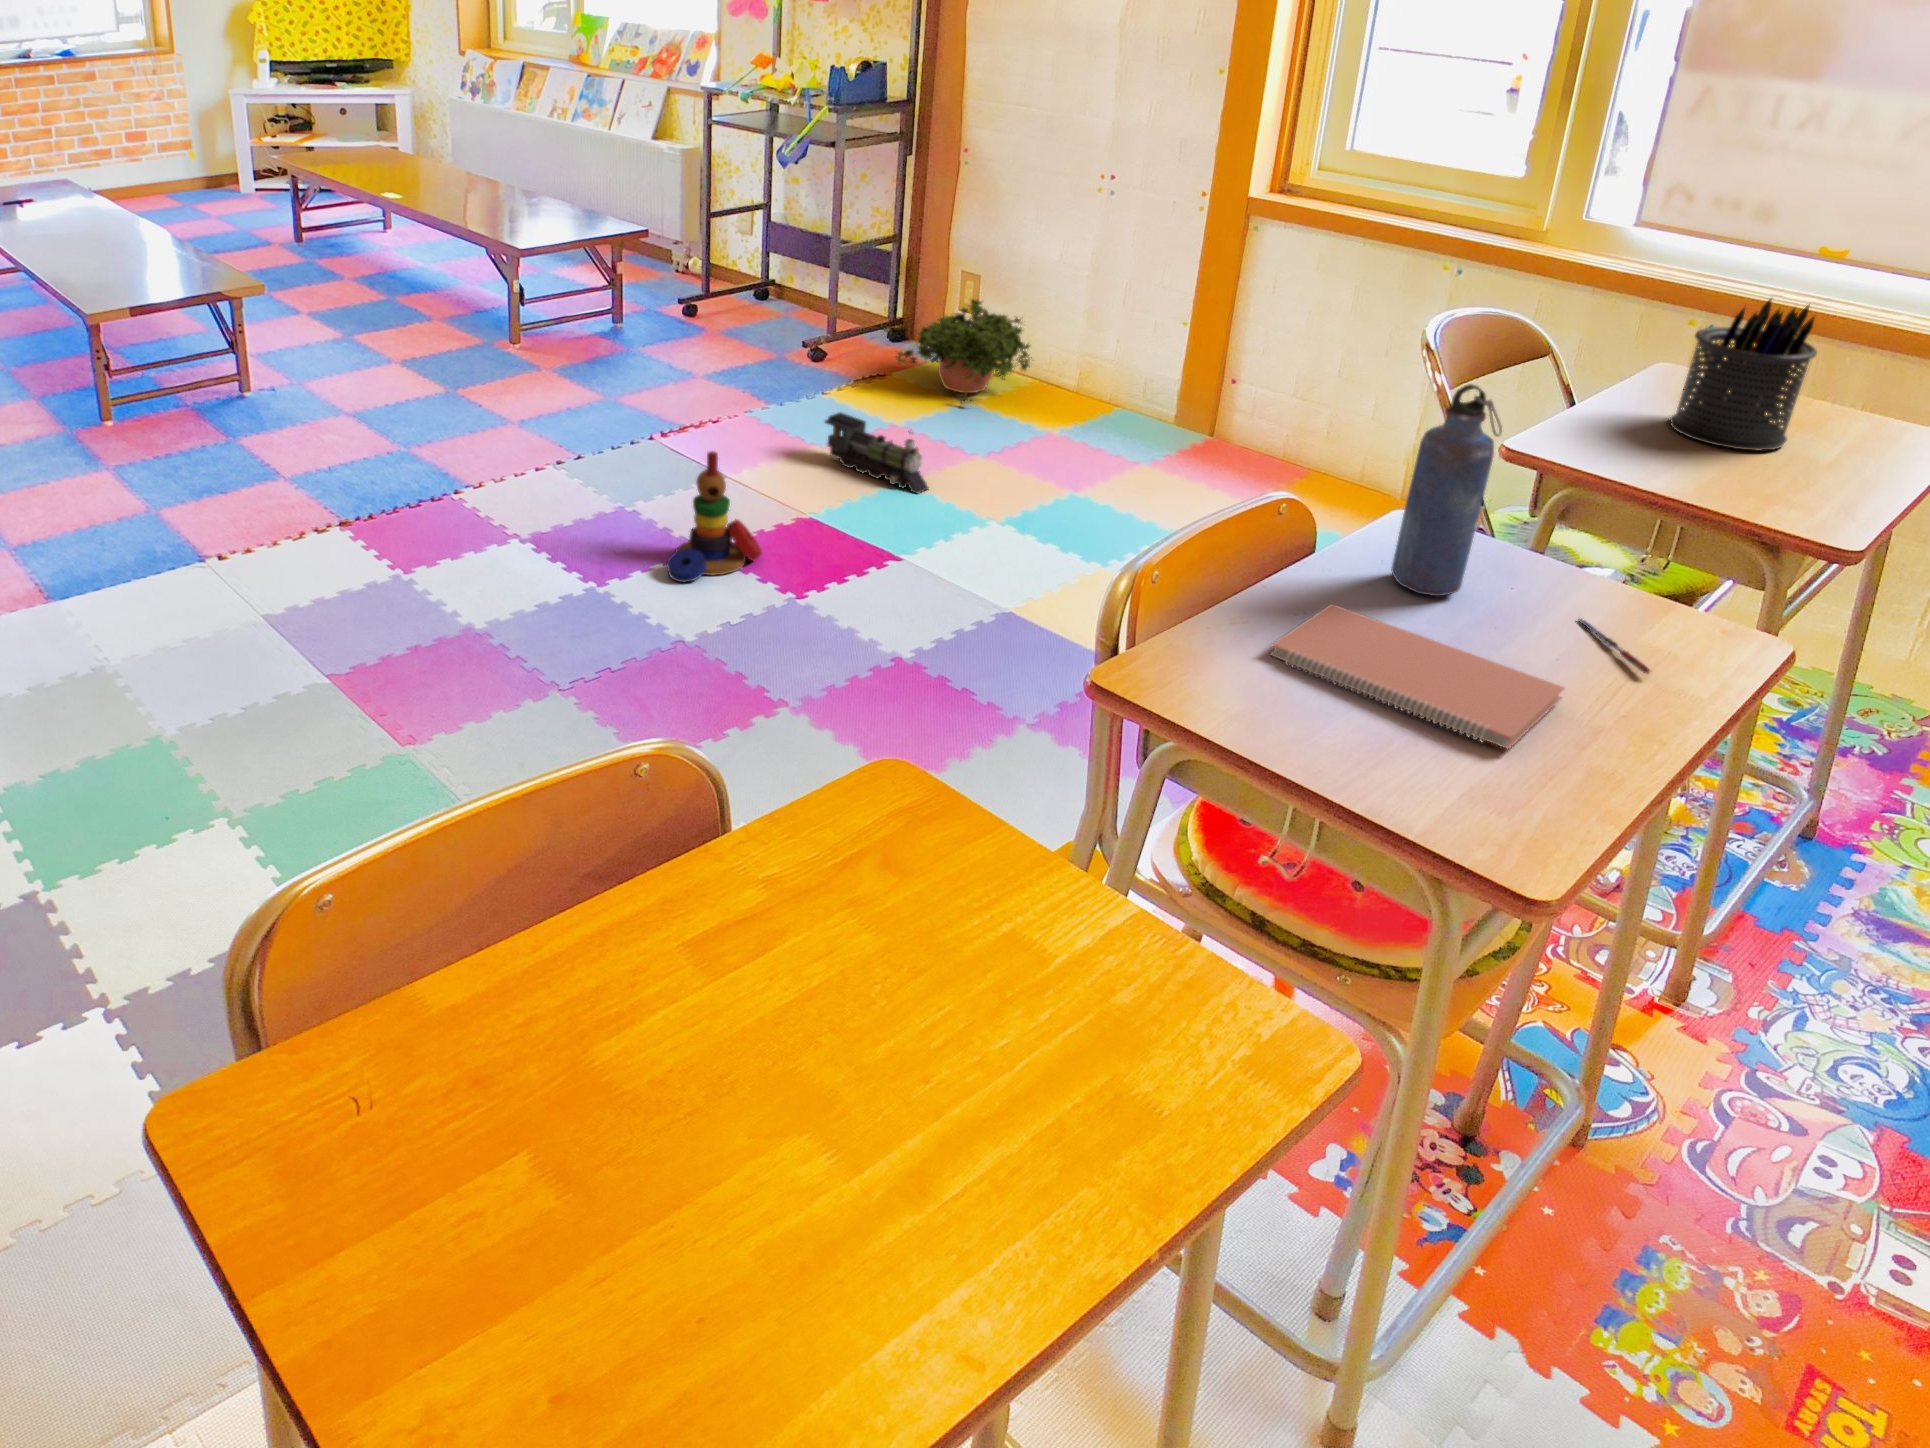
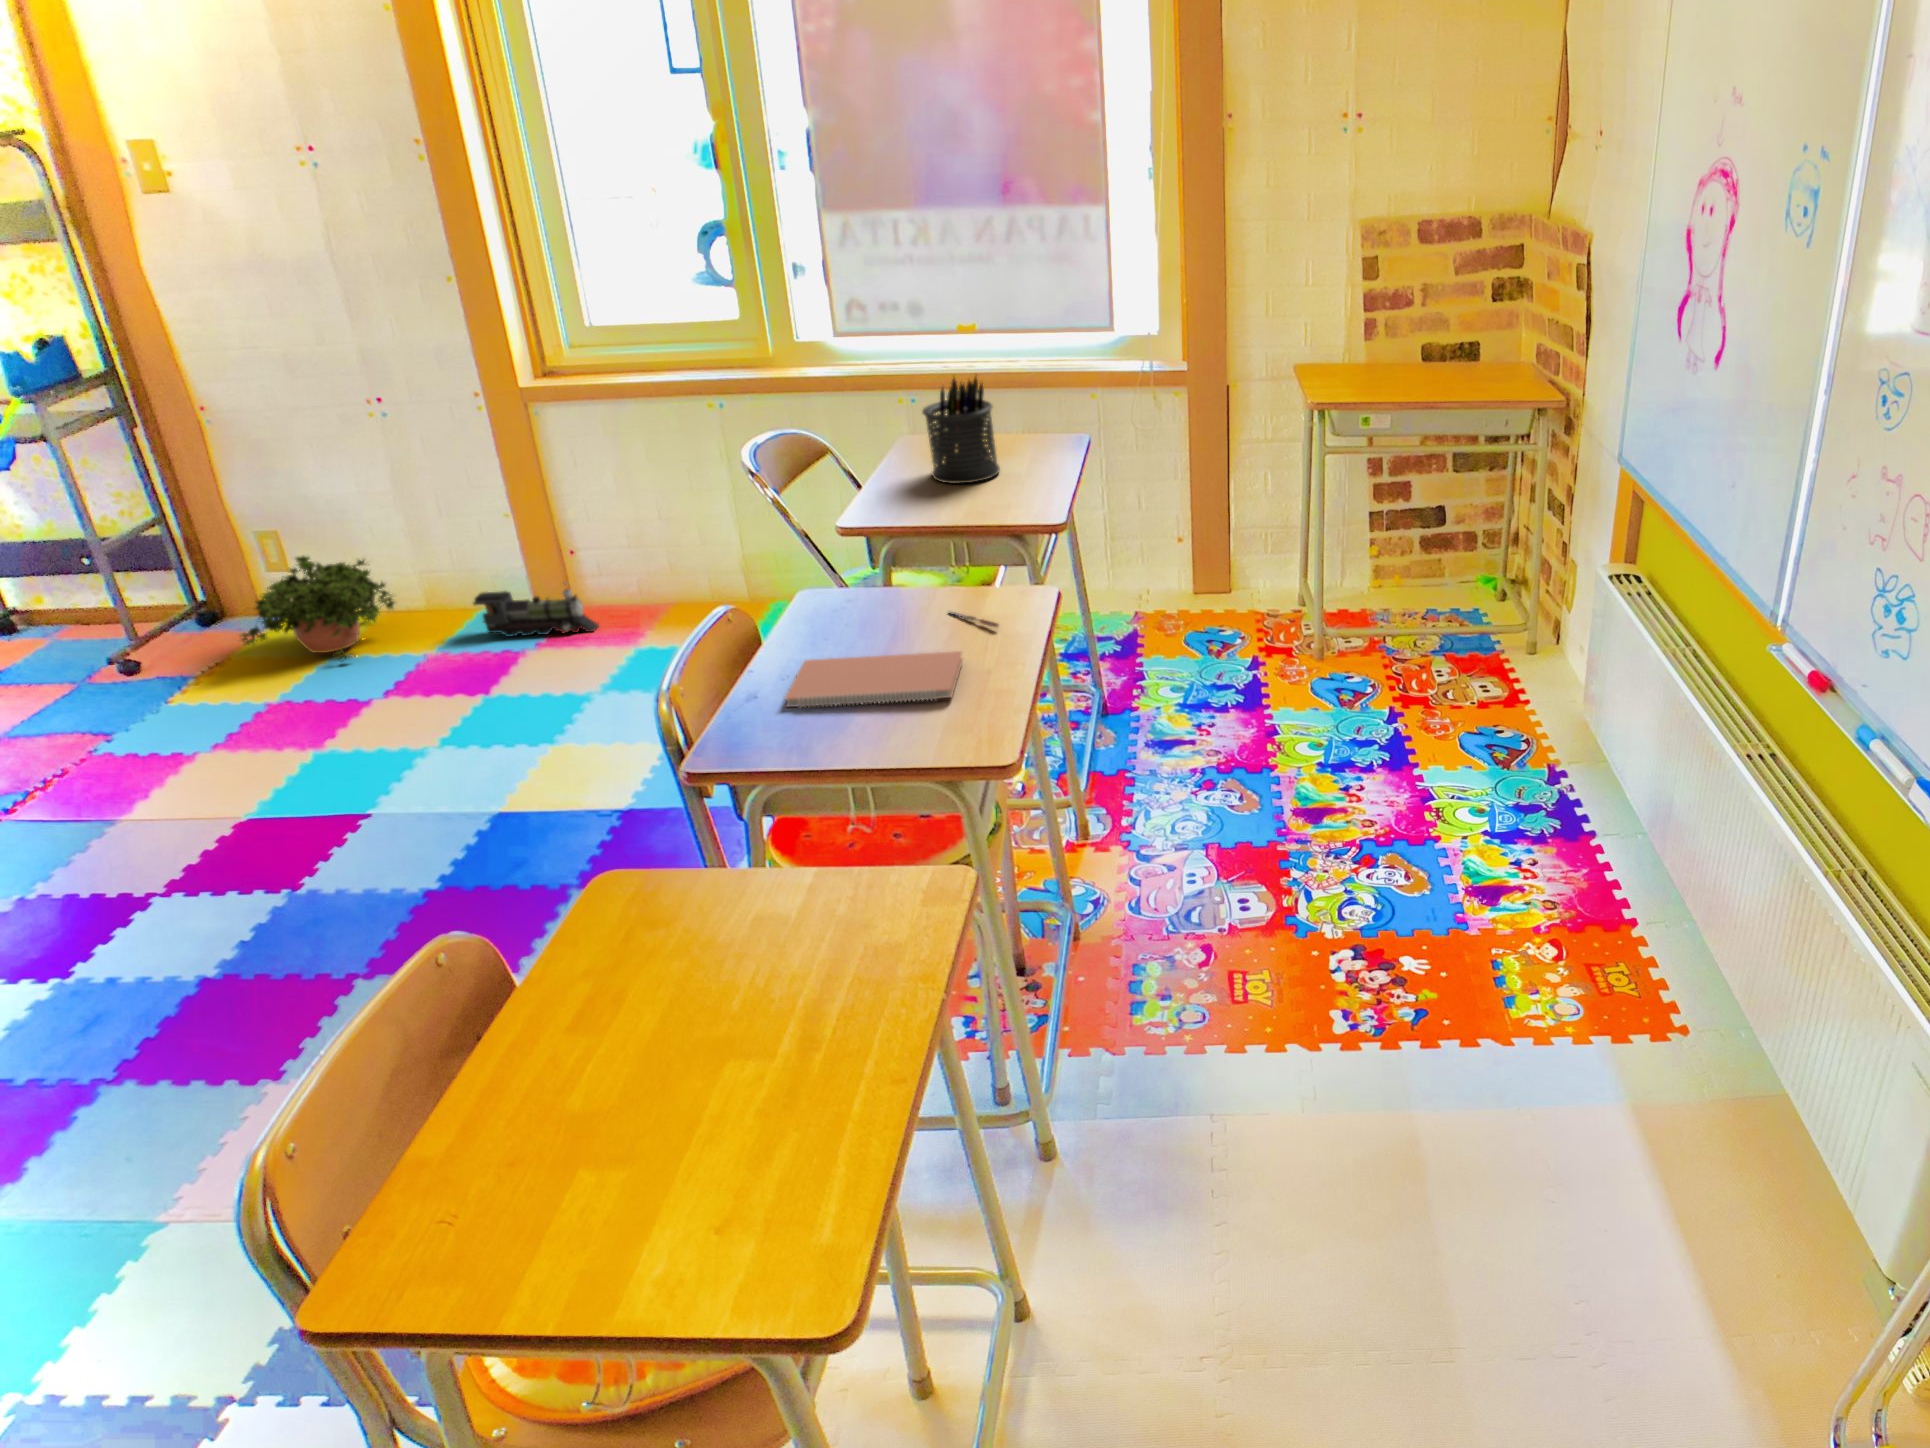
water bottle: present [1392,384,1502,596] -> none [808,479,875,634]
toy train: present [825,413,928,494] -> present [474,581,599,637]
stacking toy: present [667,451,762,582] -> none [99,793,223,942]

